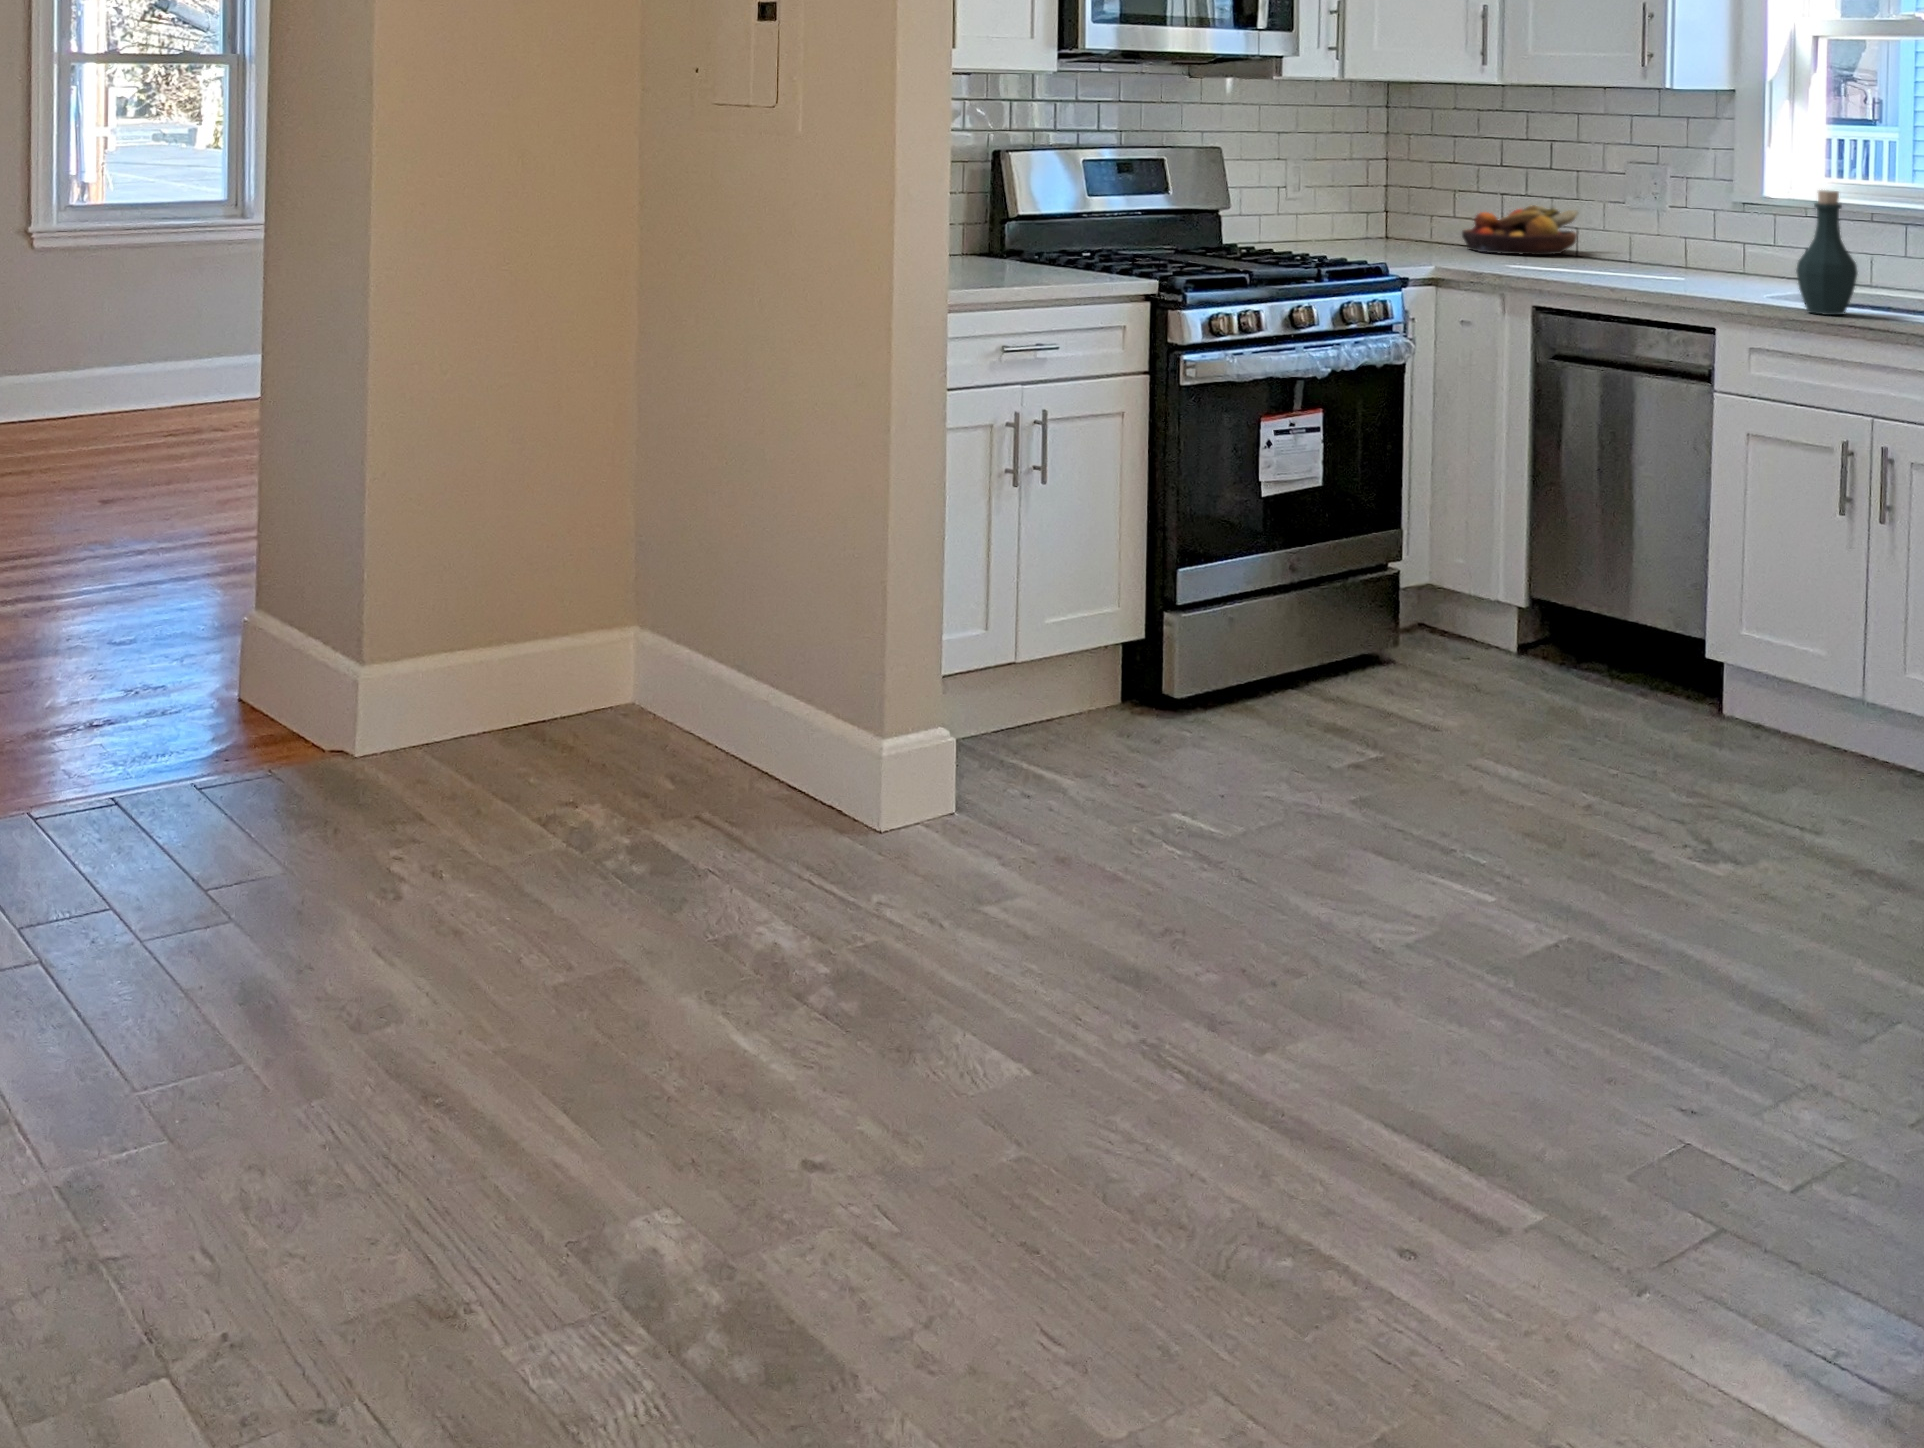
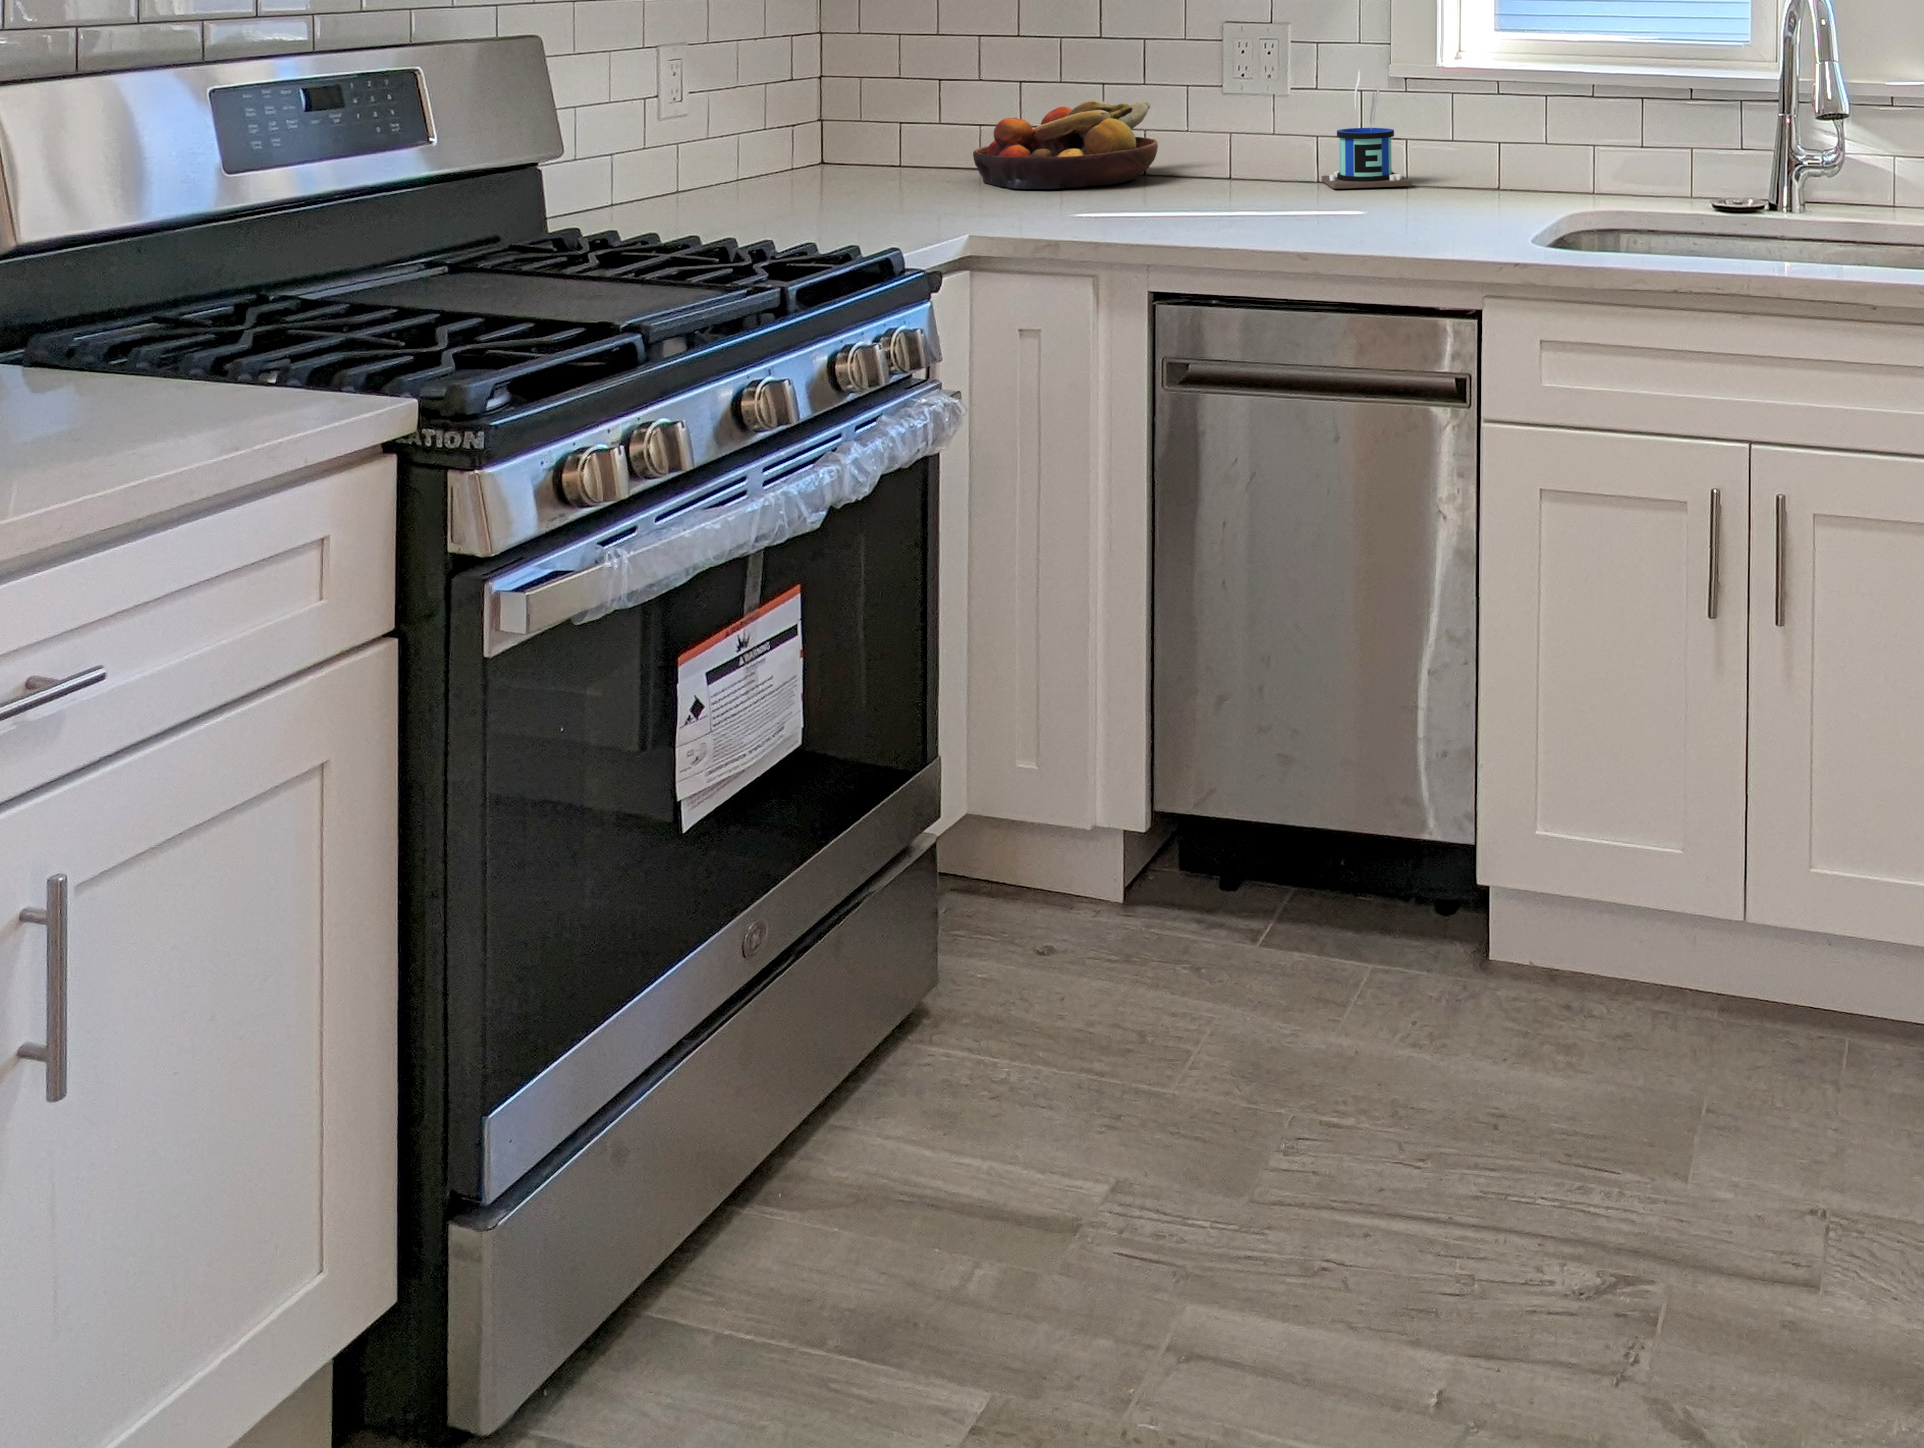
bottle: present [1796,190,1858,315] -> none [1652,60,1750,280]
mug: none [1679,195,1734,270] -> present [1322,68,1411,189]

